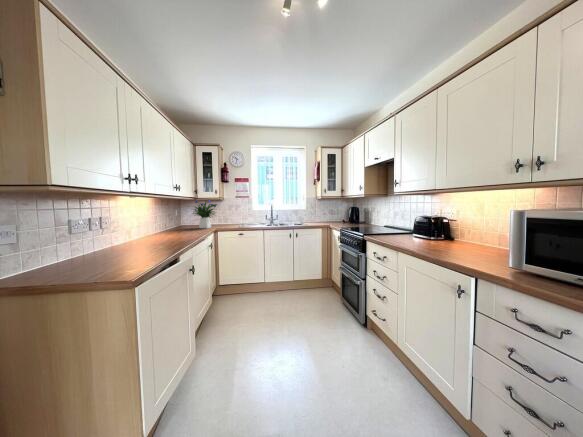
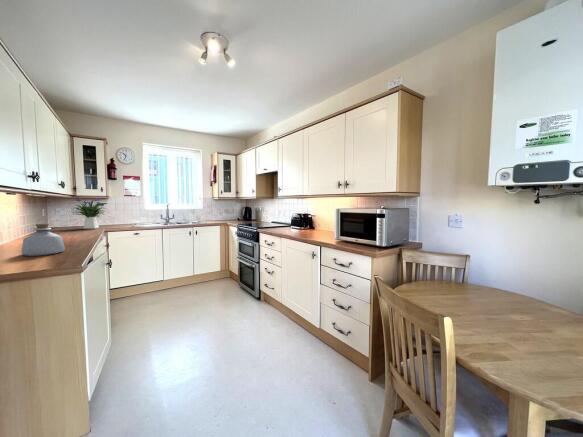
bottle: none [105,228,145,262] -> present [22,223,65,256]

